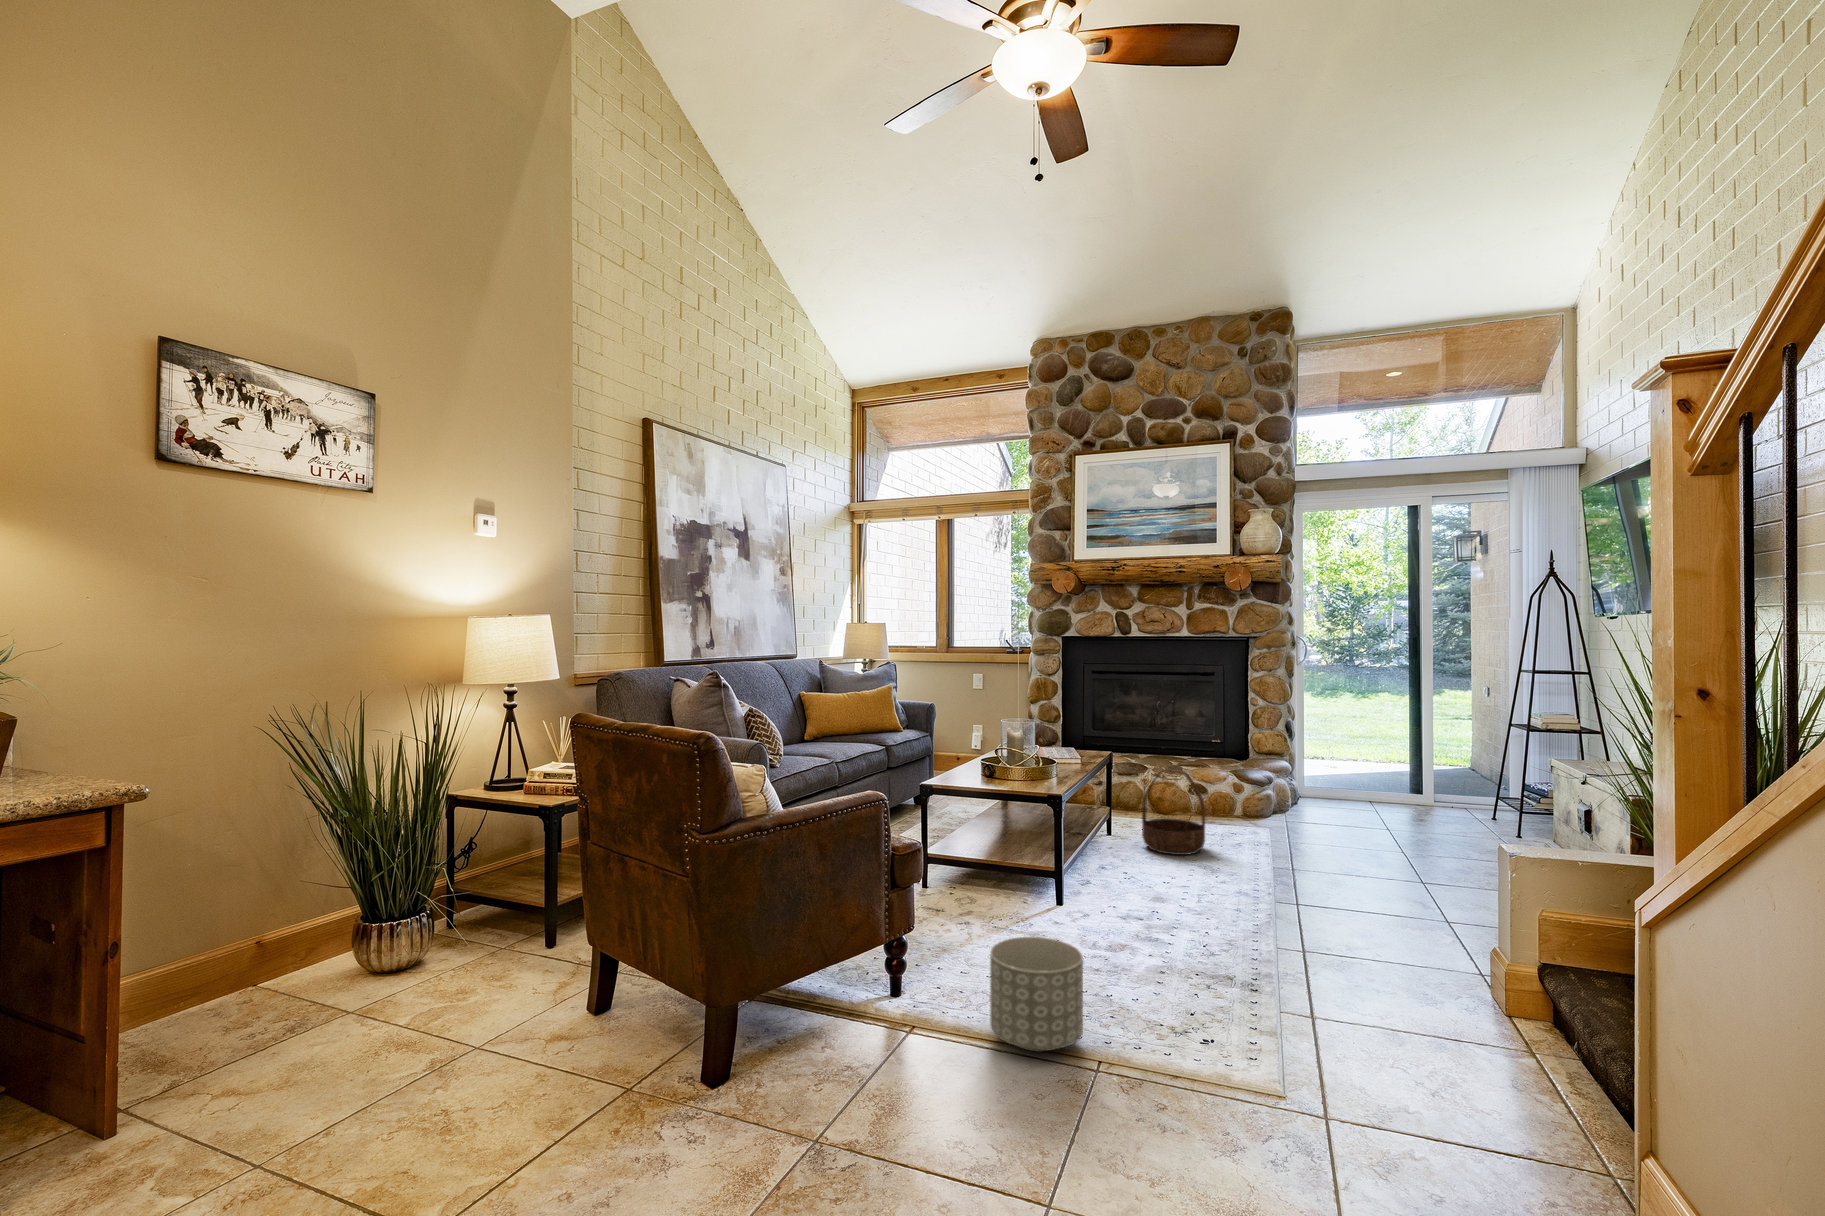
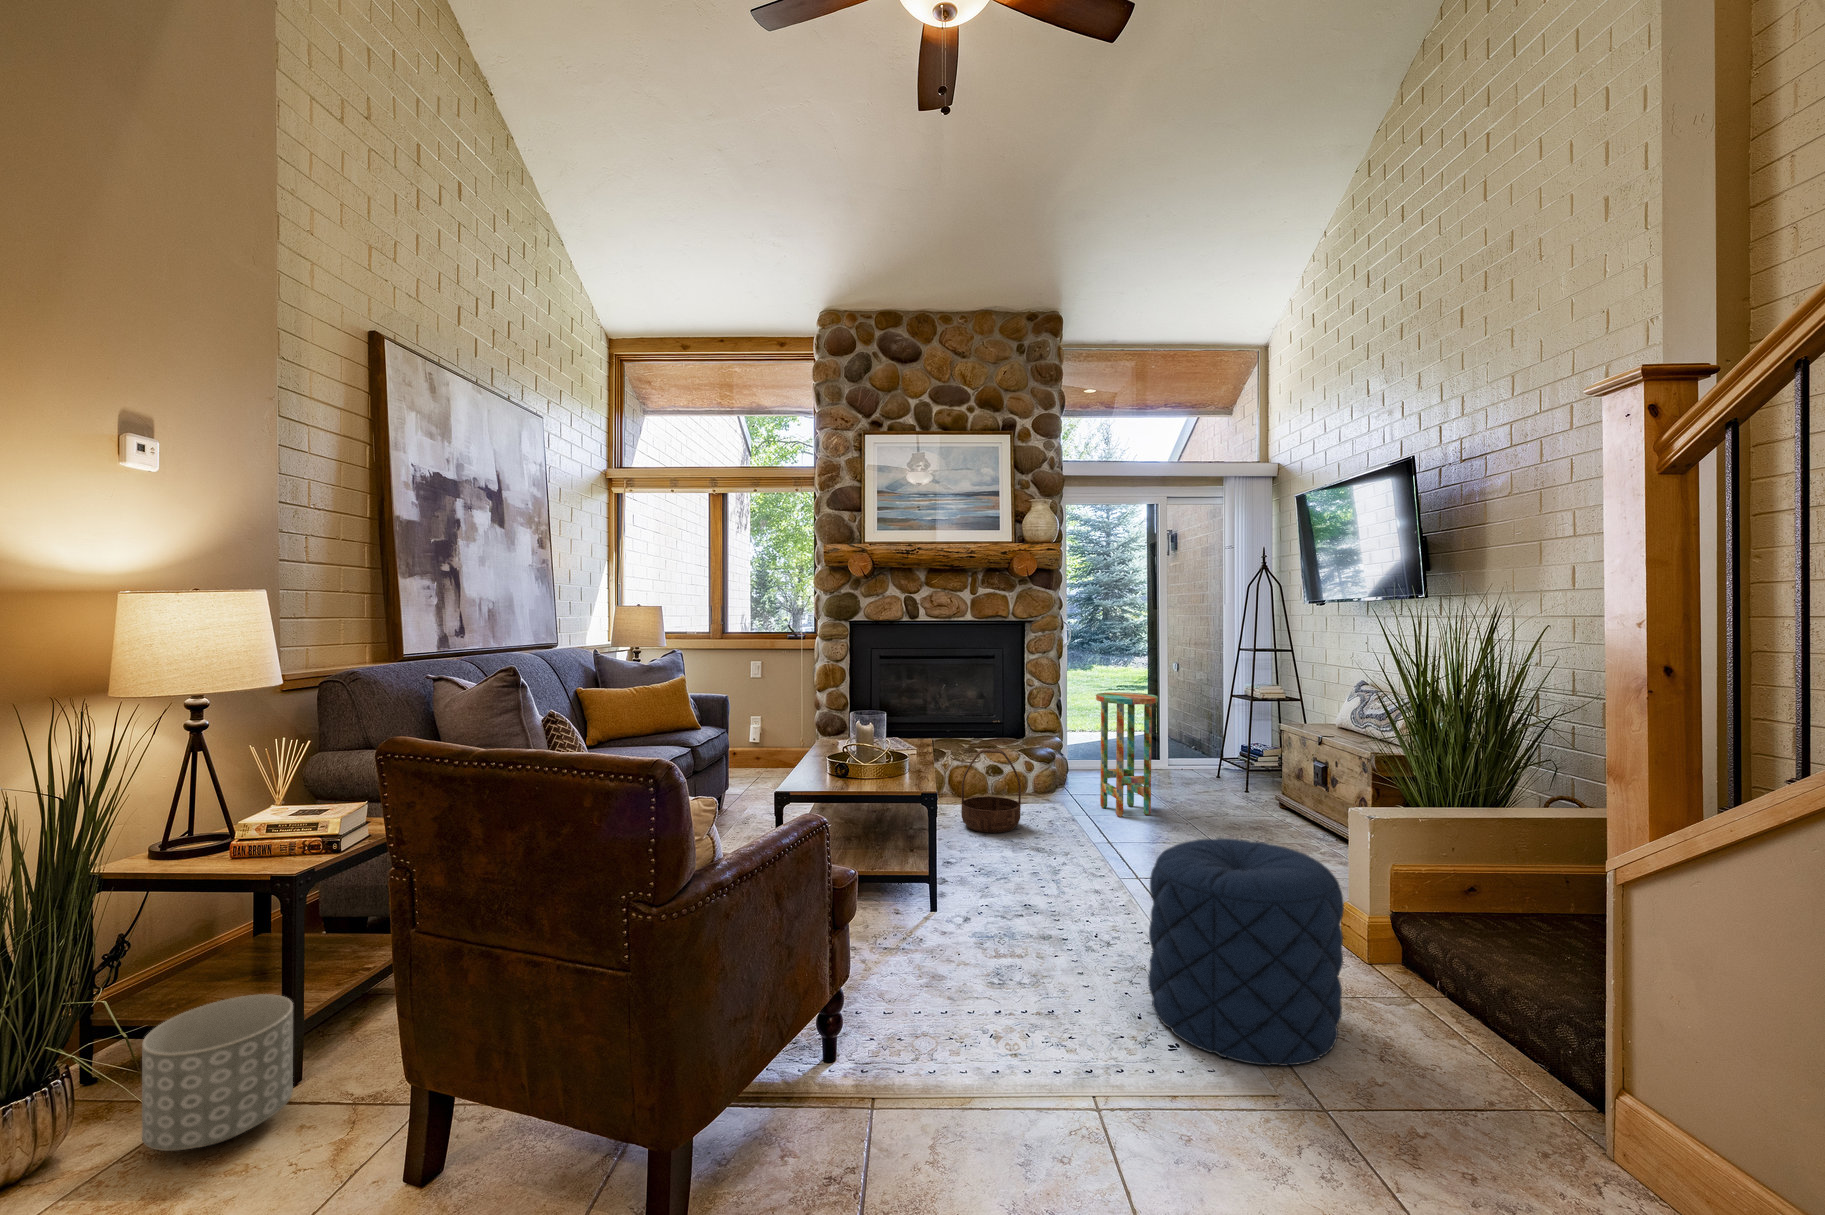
side table: none [1304,717,1377,855] -> present [1096,692,1158,817]
pouf: none [1203,854,1402,1079] -> present [1148,838,1344,1066]
planter: present [990,937,1083,1052] -> present [142,994,293,1151]

